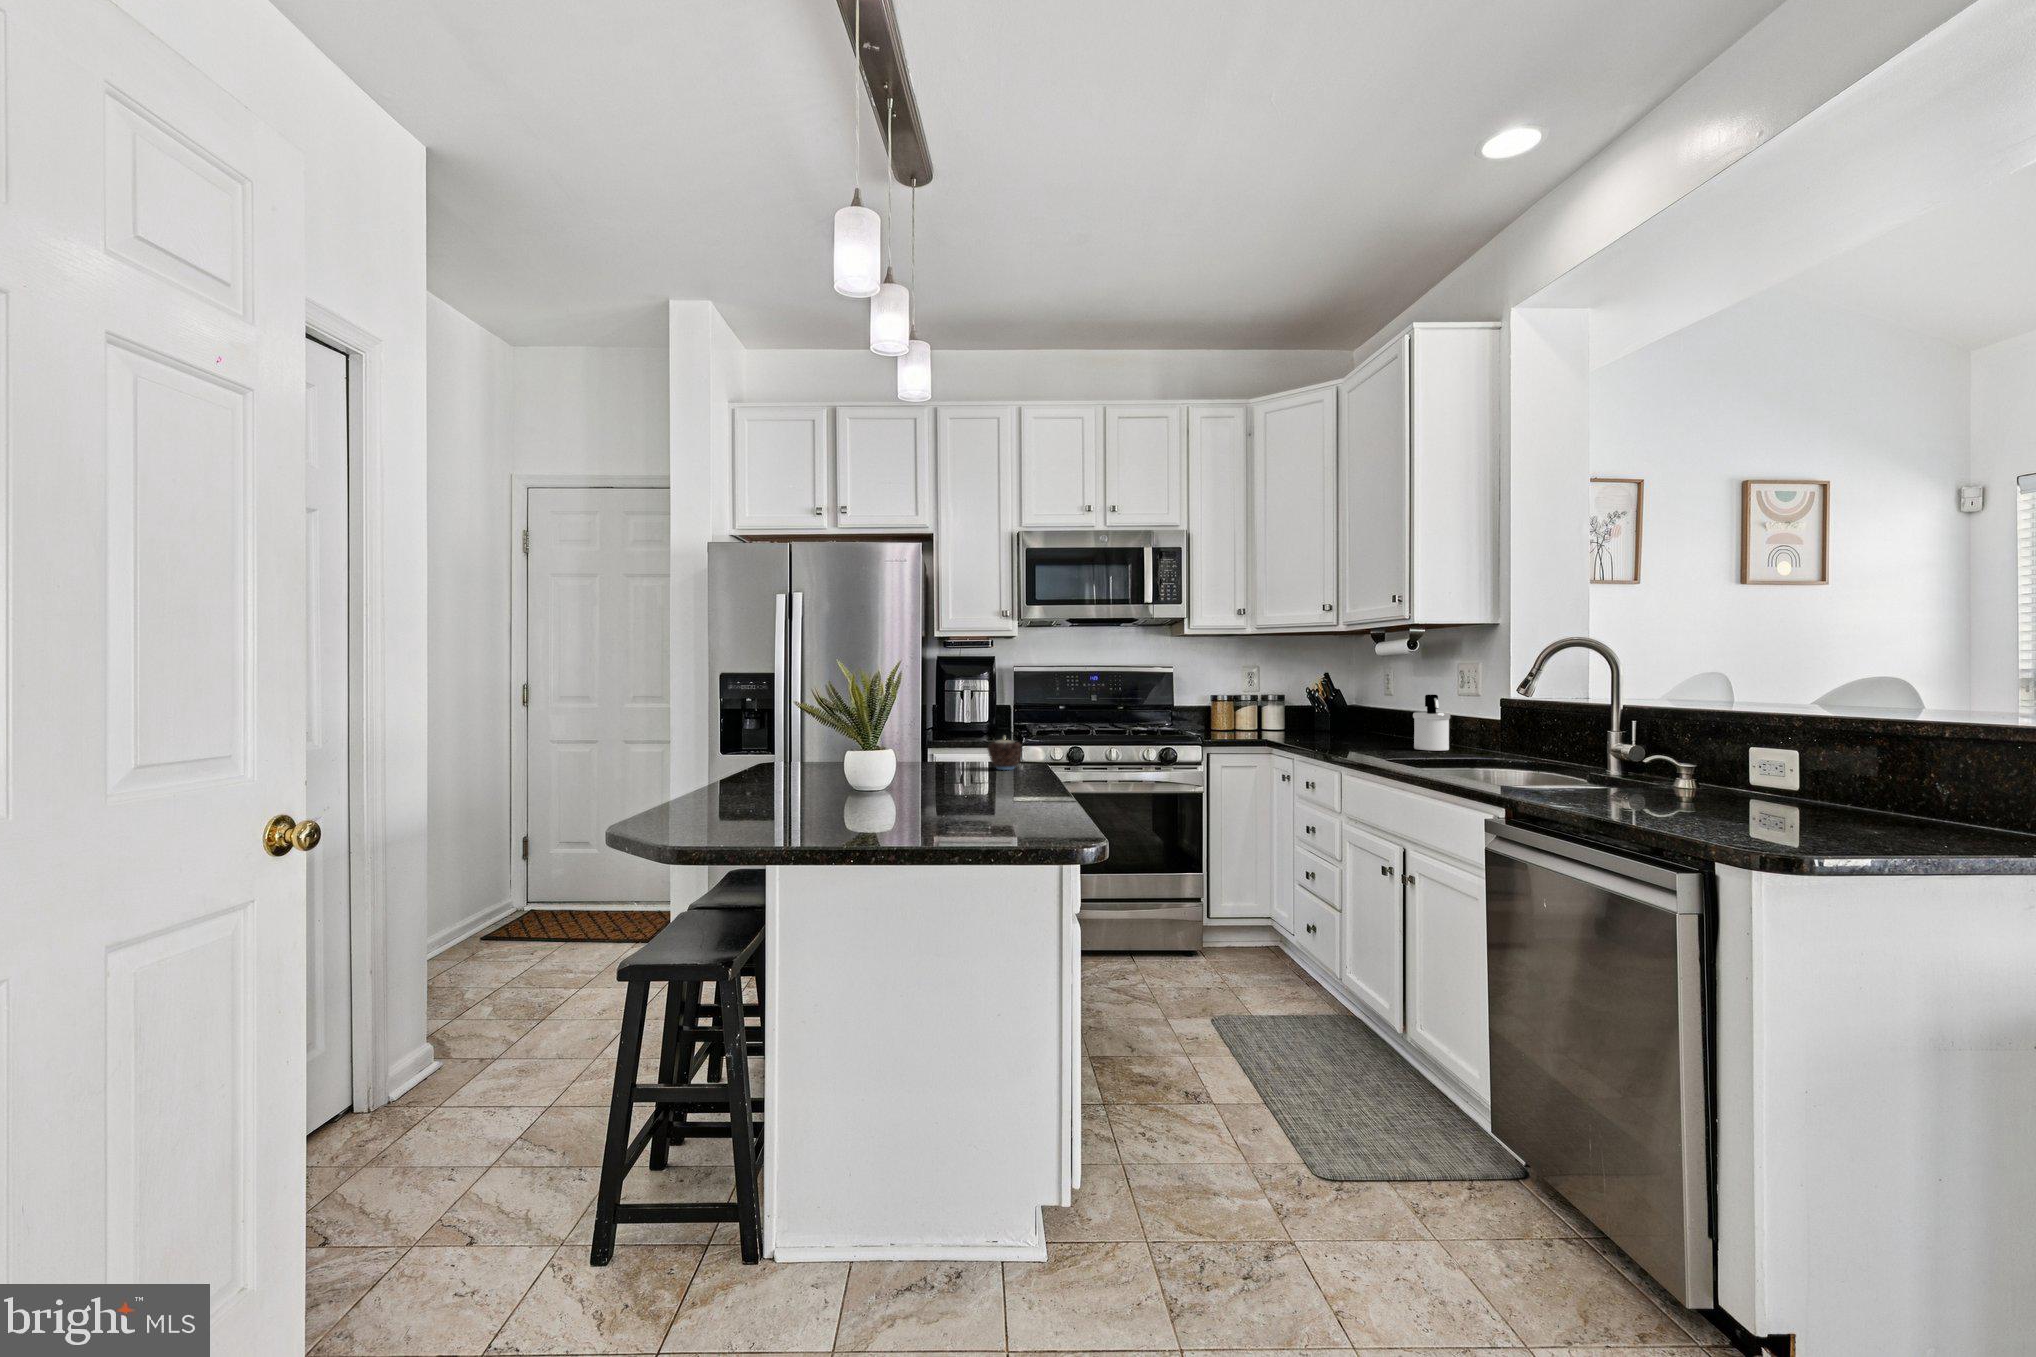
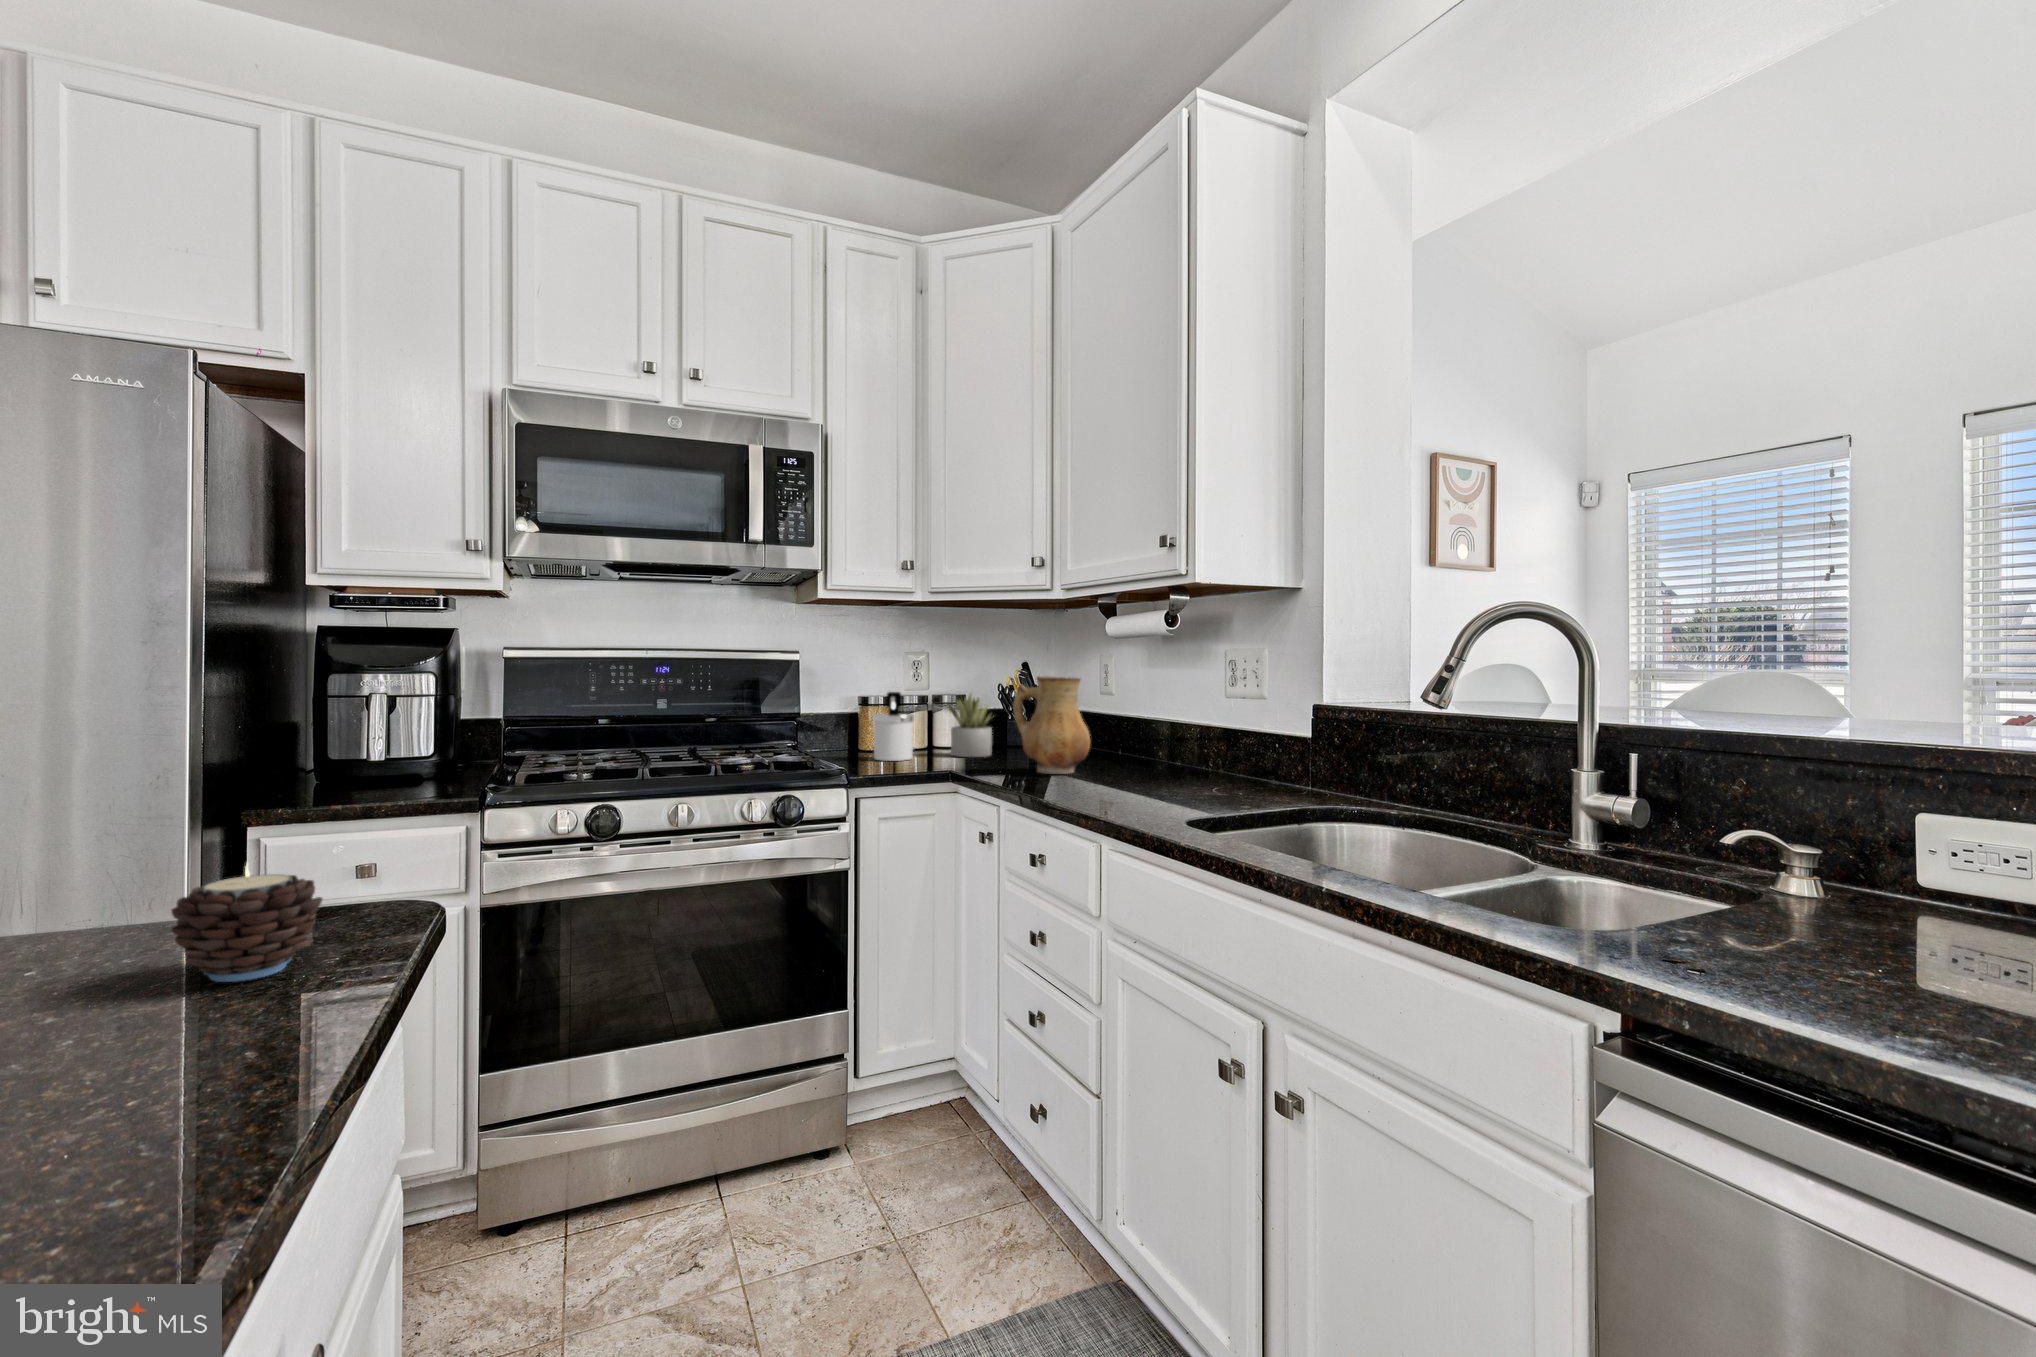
ceramic pitcher: none [1306,681,1357,742] -> present [1013,676,1090,774]
succulent plant: none [1268,691,1302,734] -> present [948,693,992,757]
soap dispenser: present [1413,694,1450,751] -> present [873,692,914,761]

